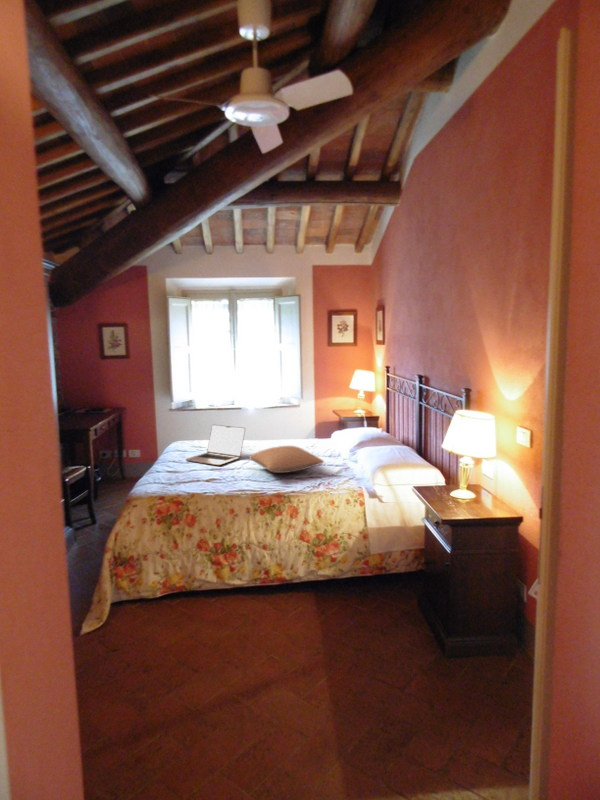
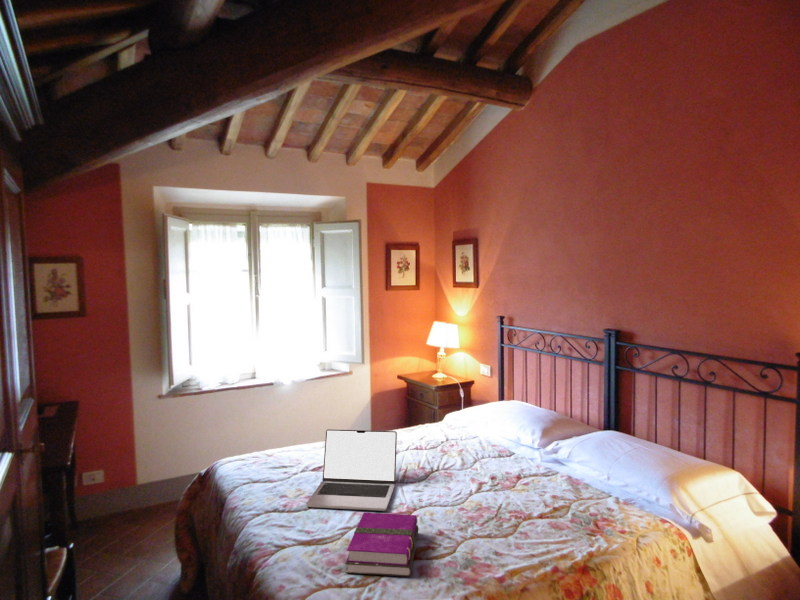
pillow: present [250,446,324,473] -> none [442,456,573,518]
hardback book: none [171,461,222,484] -> present [345,513,419,576]

